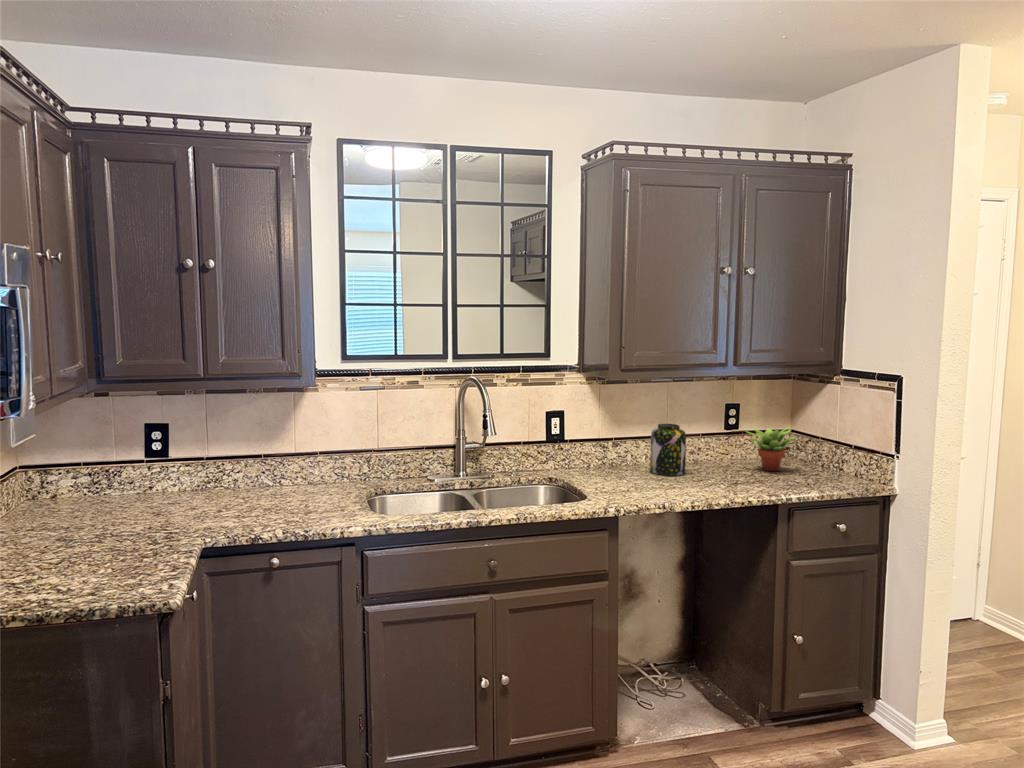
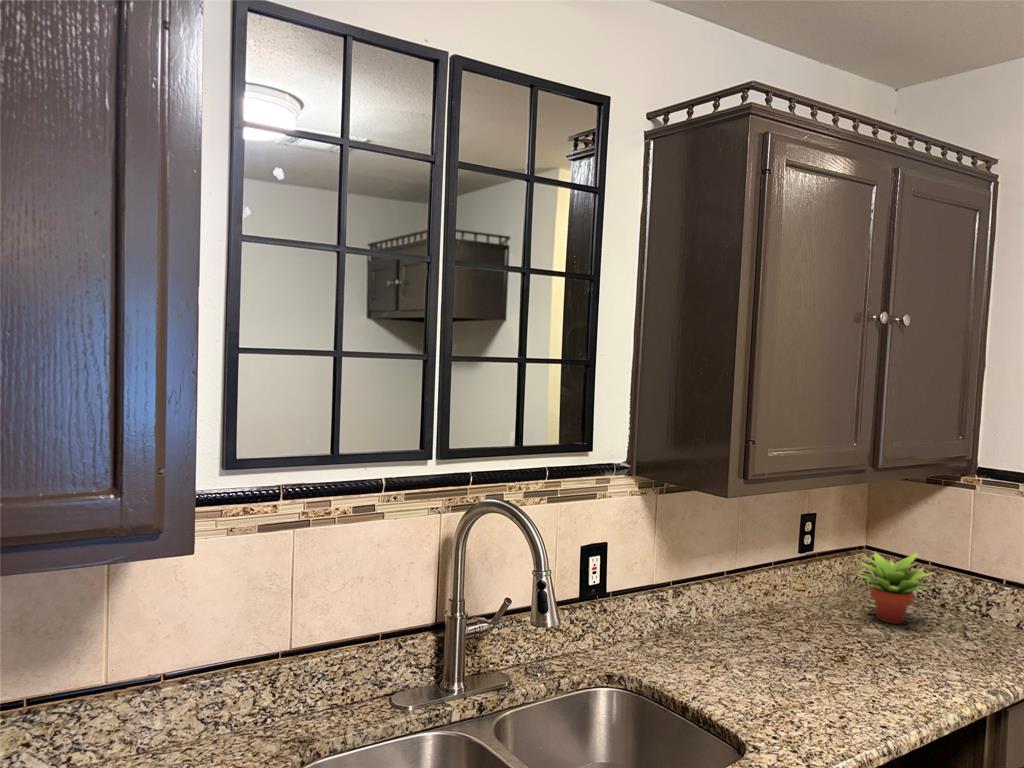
jar: present [650,423,686,476] -> none [735,558,799,649]

